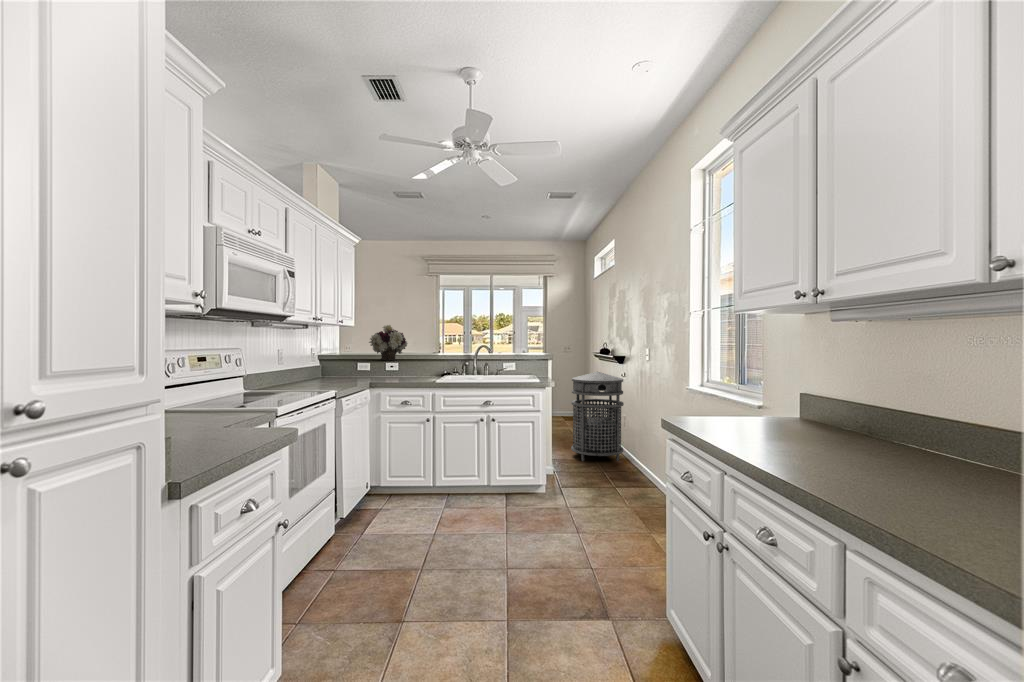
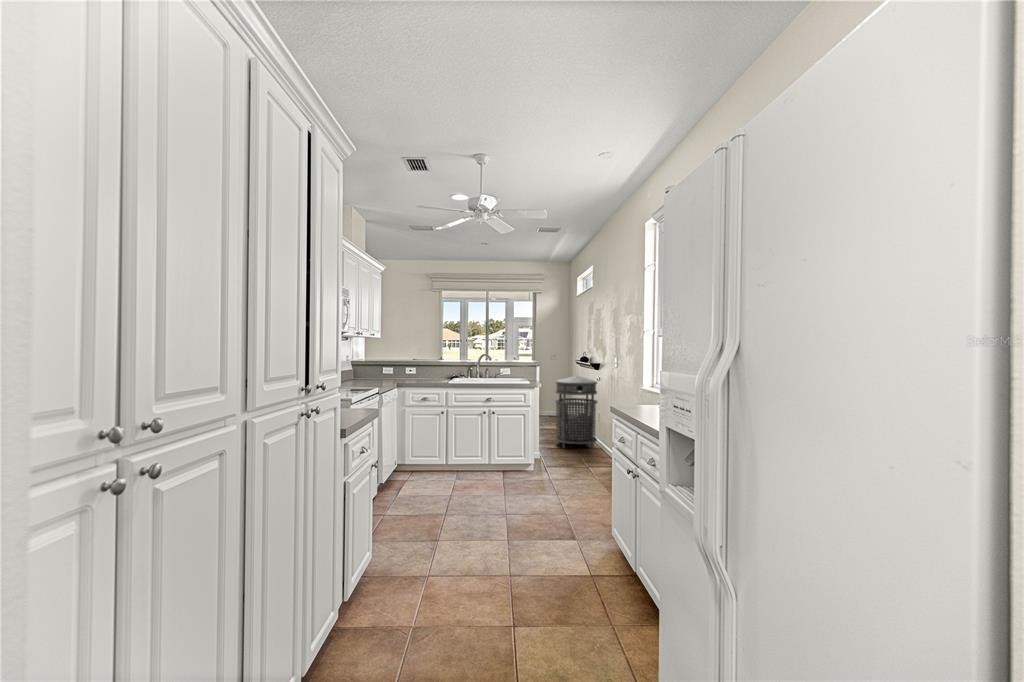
flower arrangement: present [369,325,408,360] -> none [393,337,424,365]

